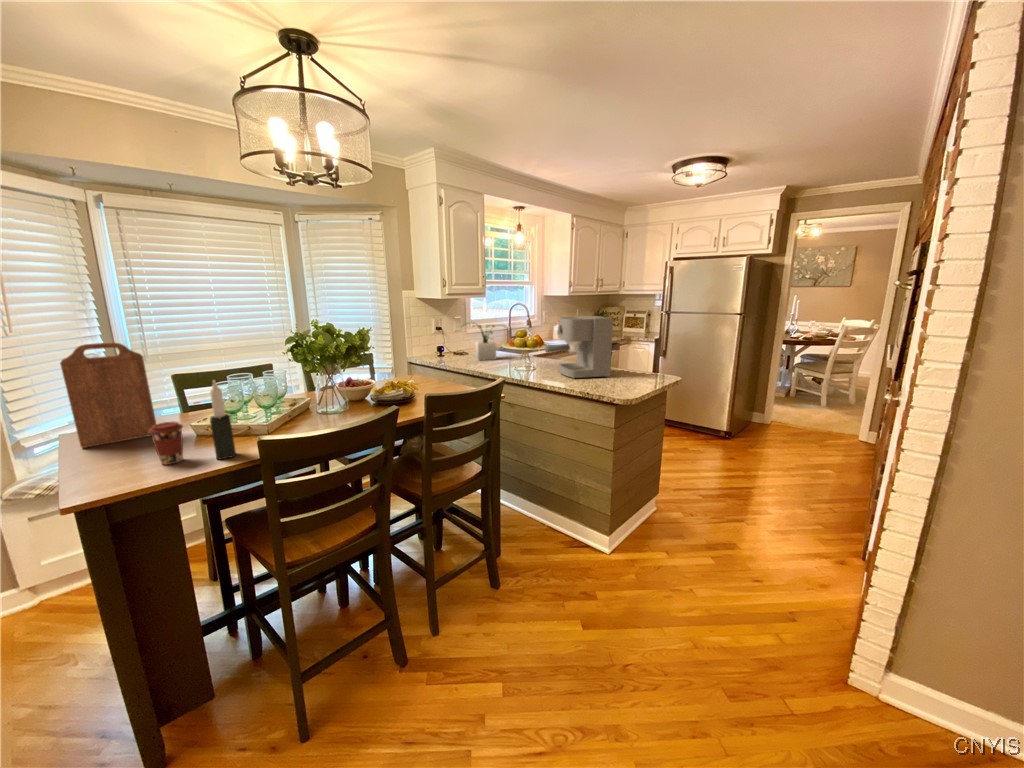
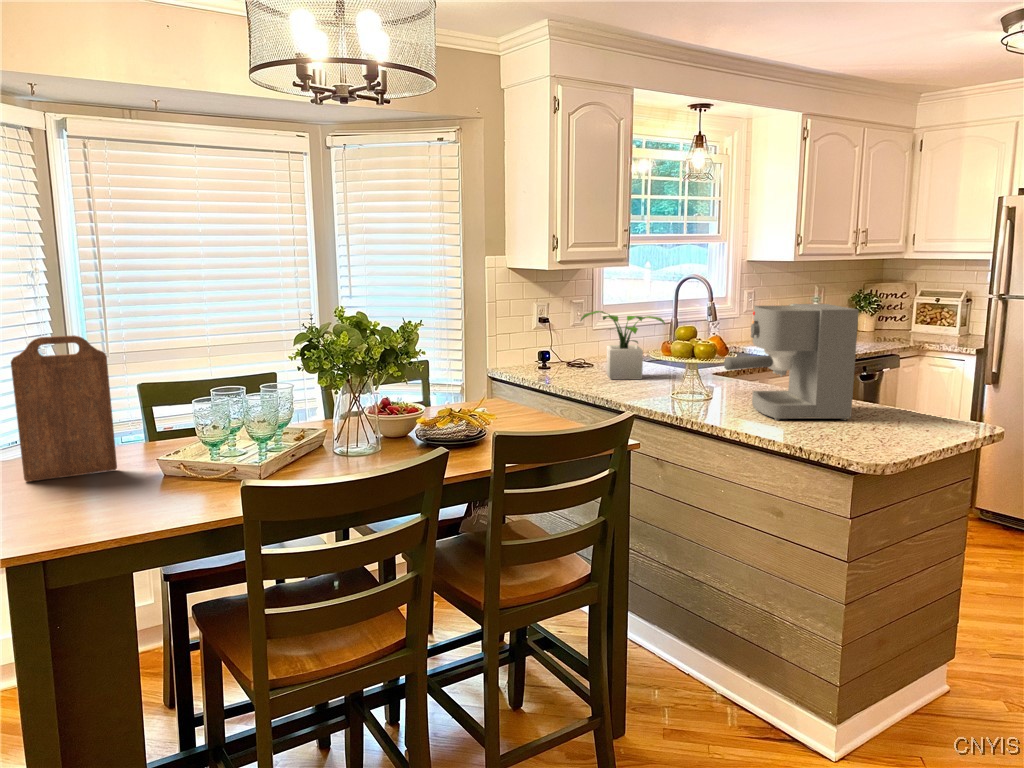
candle: present [210,380,236,460] -> none [185,394,215,512]
coffee cup: present [148,422,183,465] -> none [107,451,151,513]

